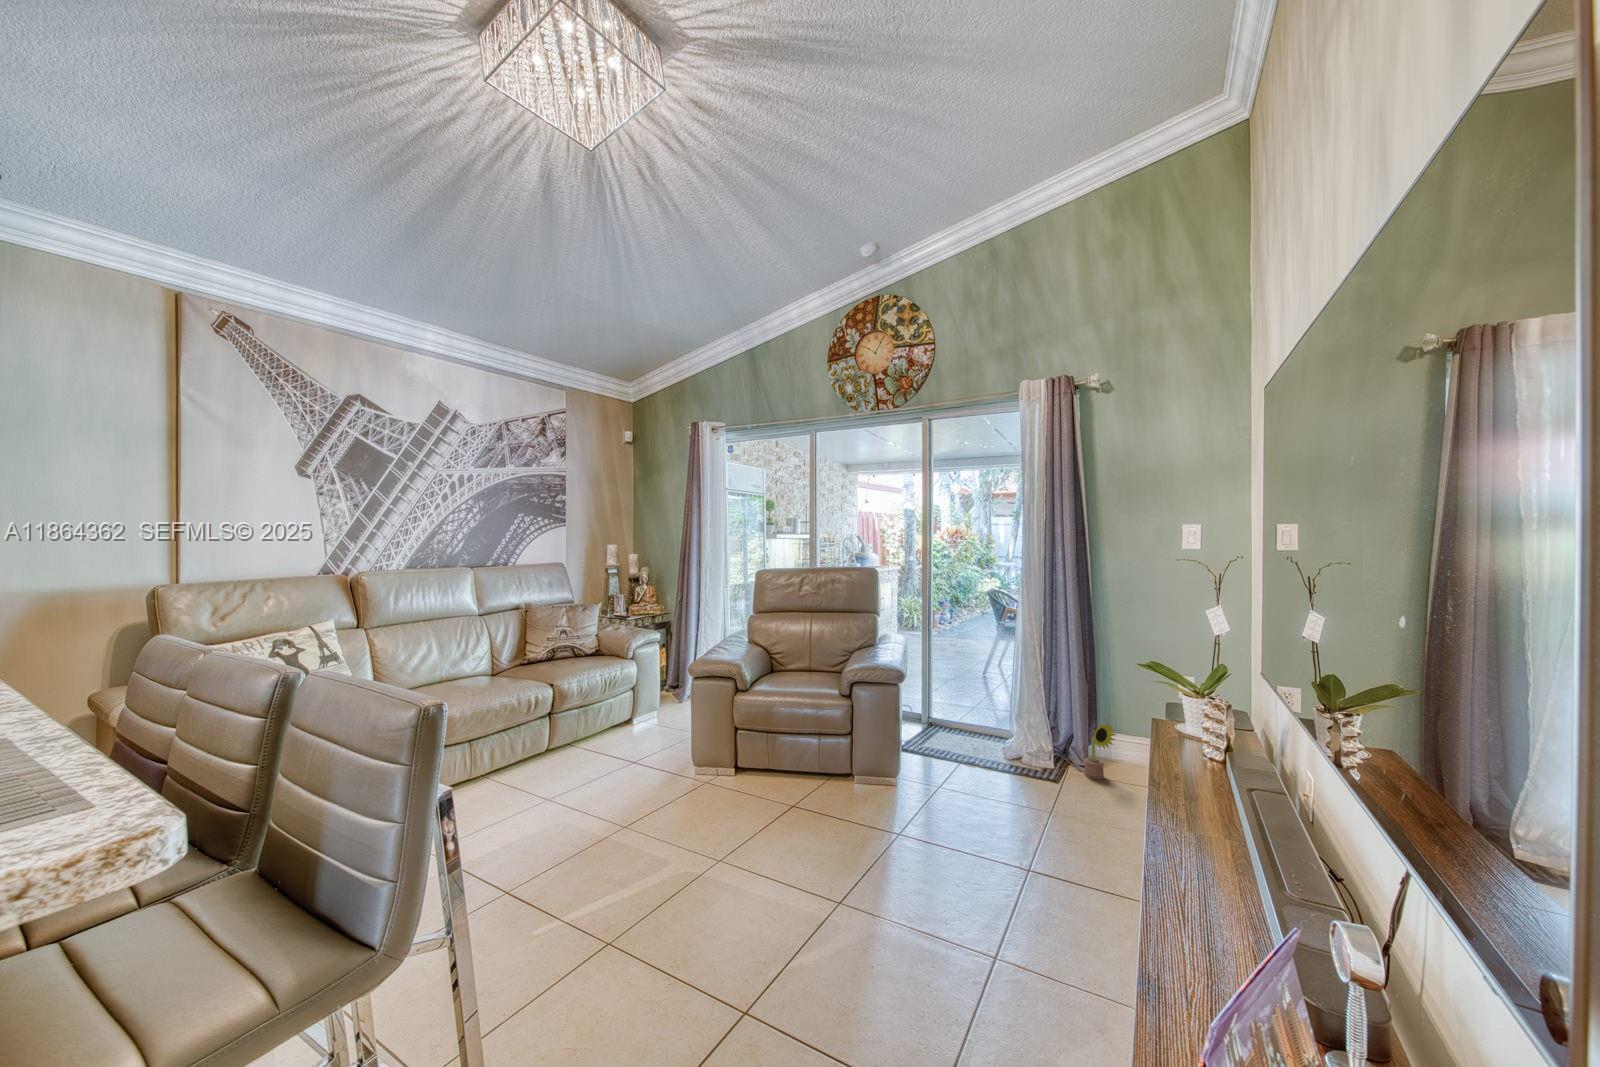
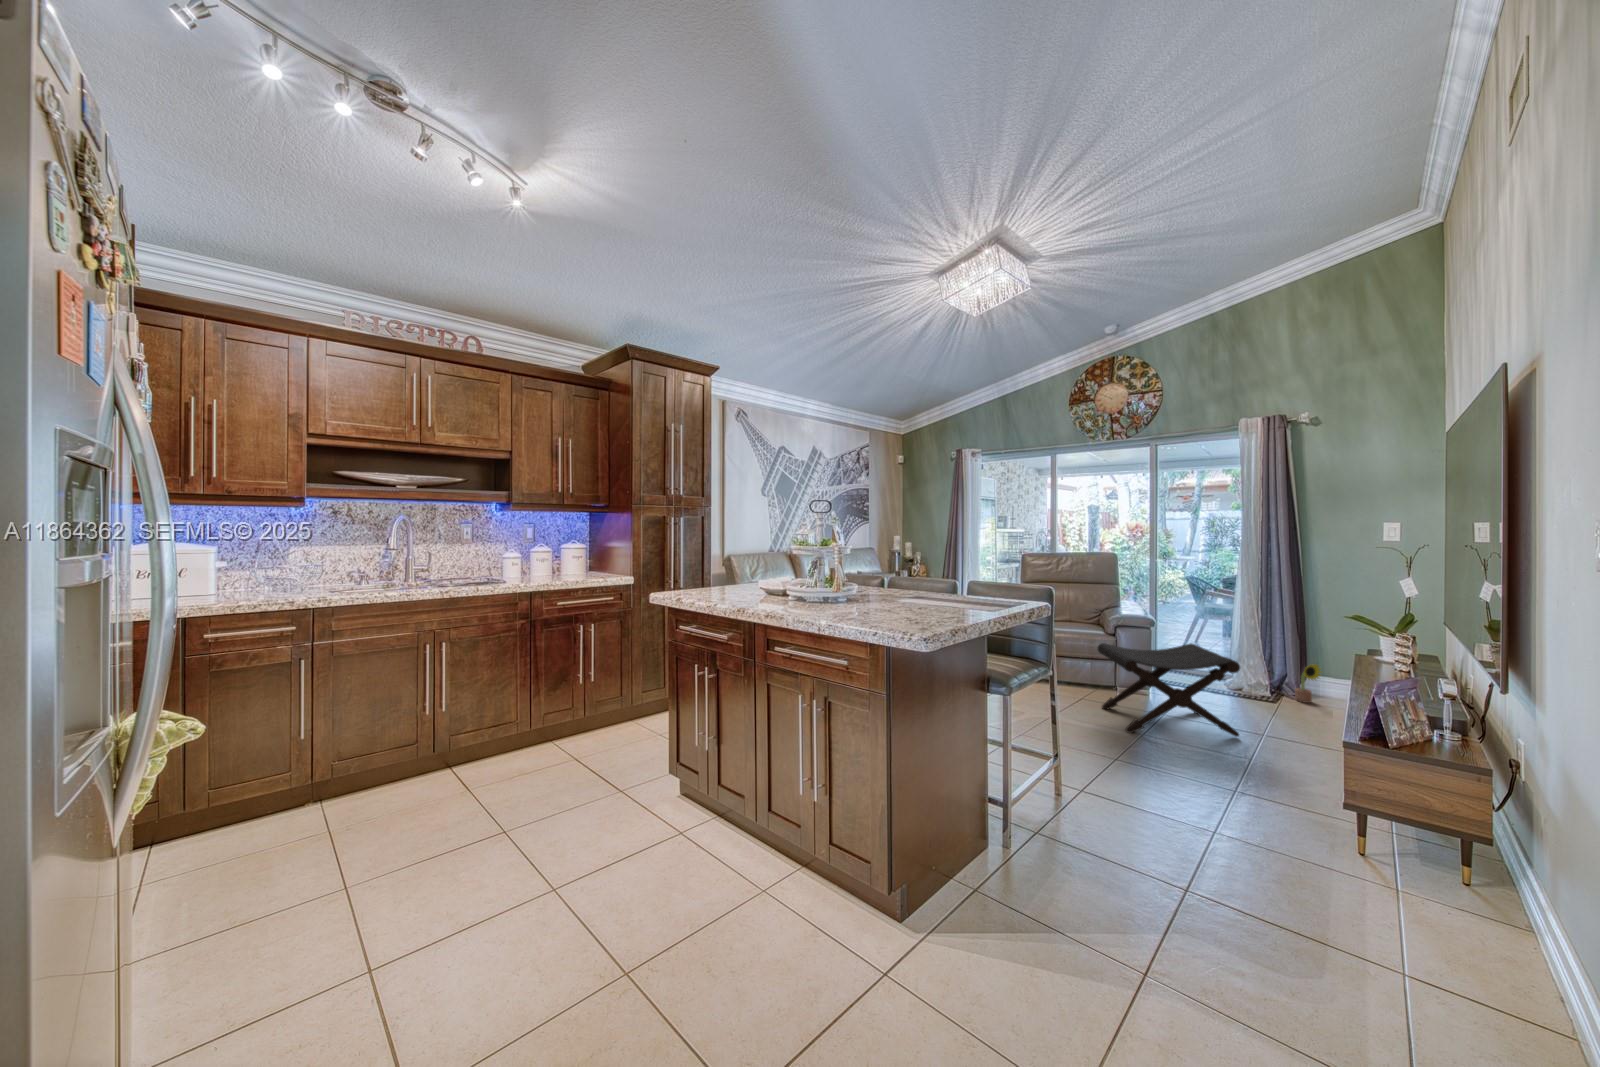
footstool: none [813,710,1000,886] -> present [1098,643,1240,737]

